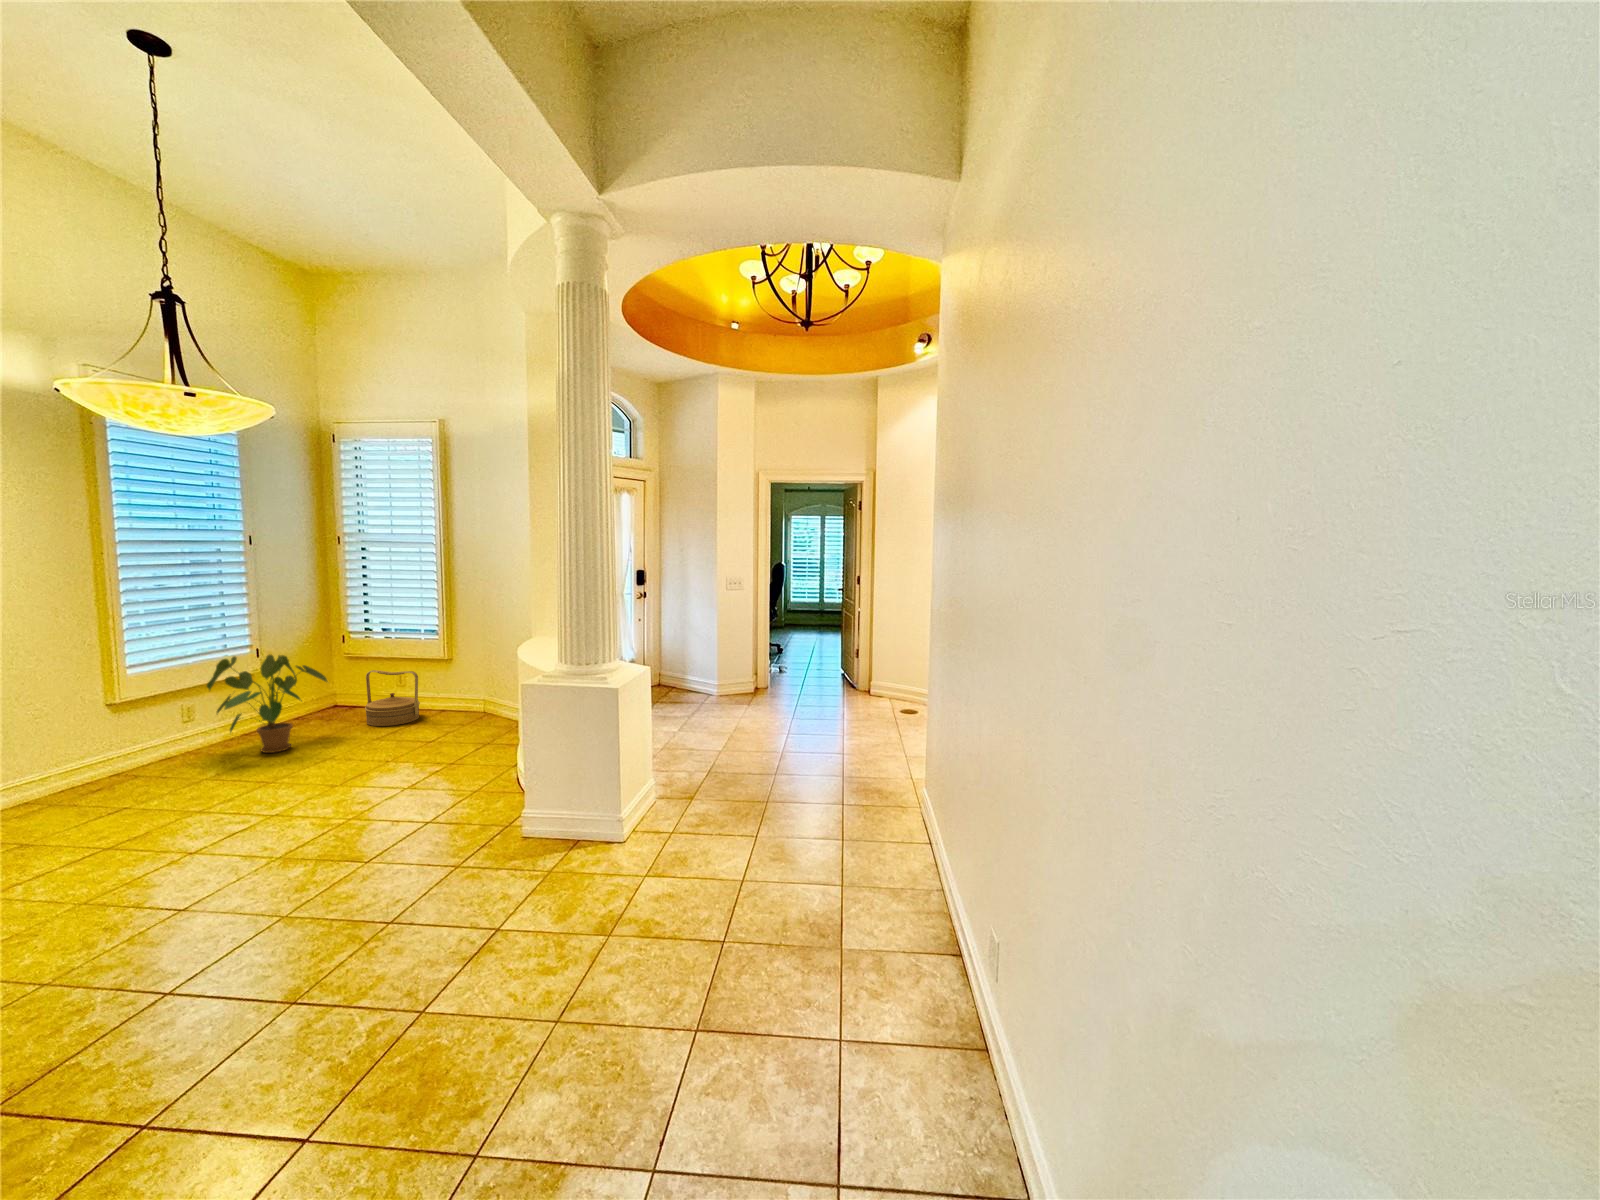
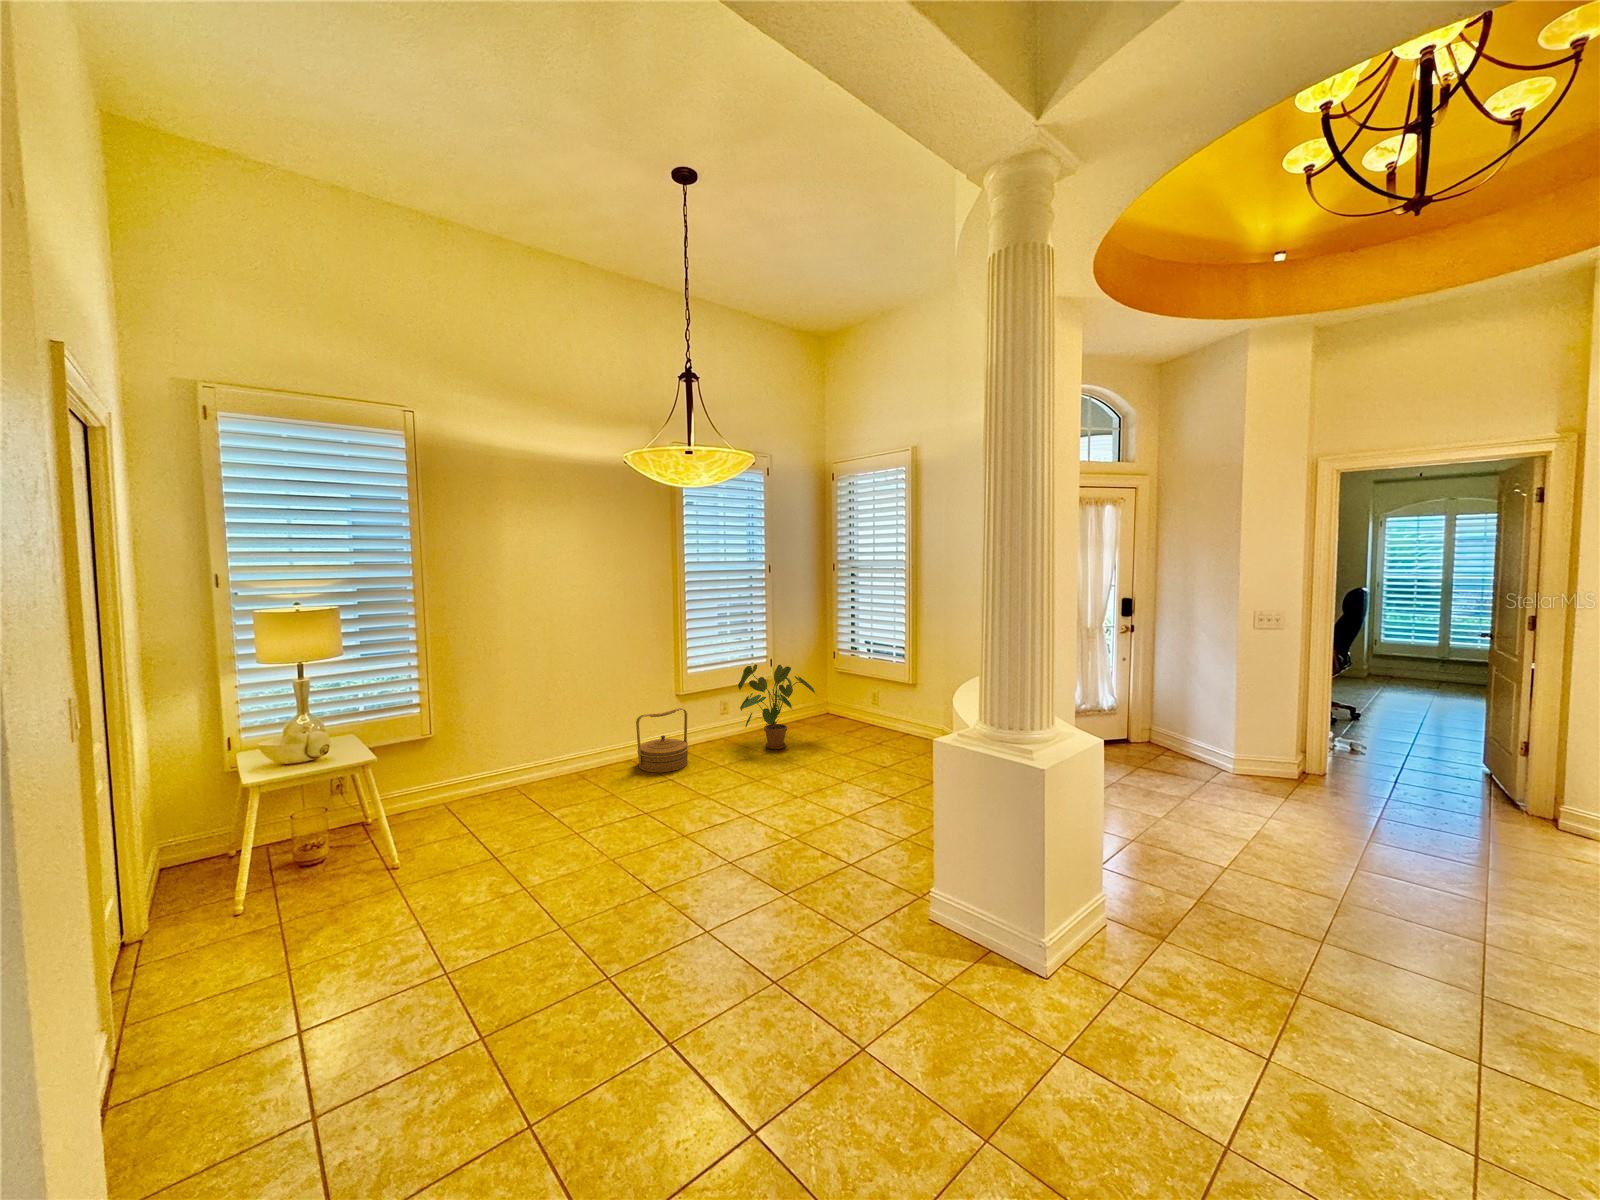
woven basket: present [365,670,420,726] -> present [636,708,689,773]

